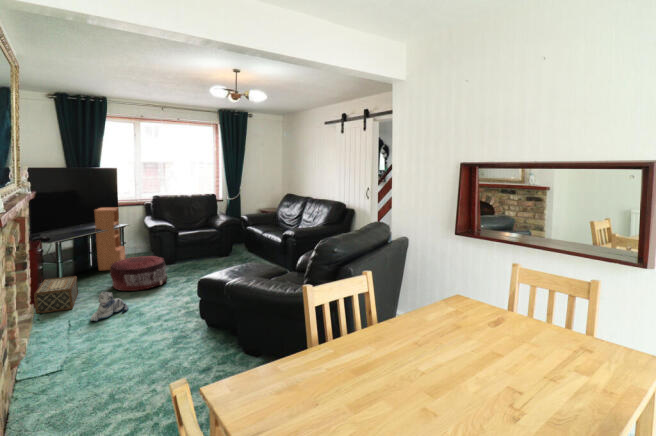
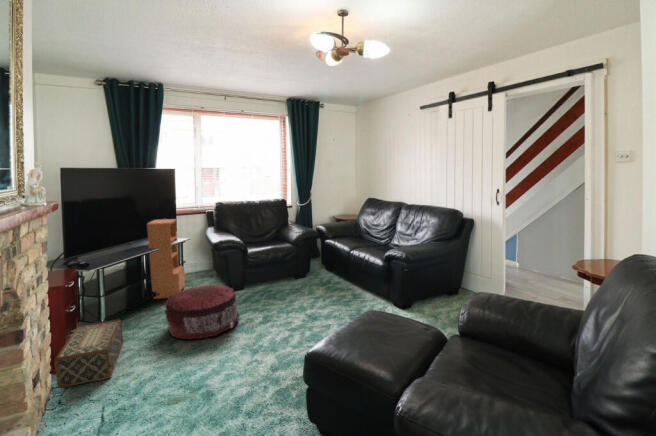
plush toy: present [91,292,128,321] -> none [132,359,190,413]

